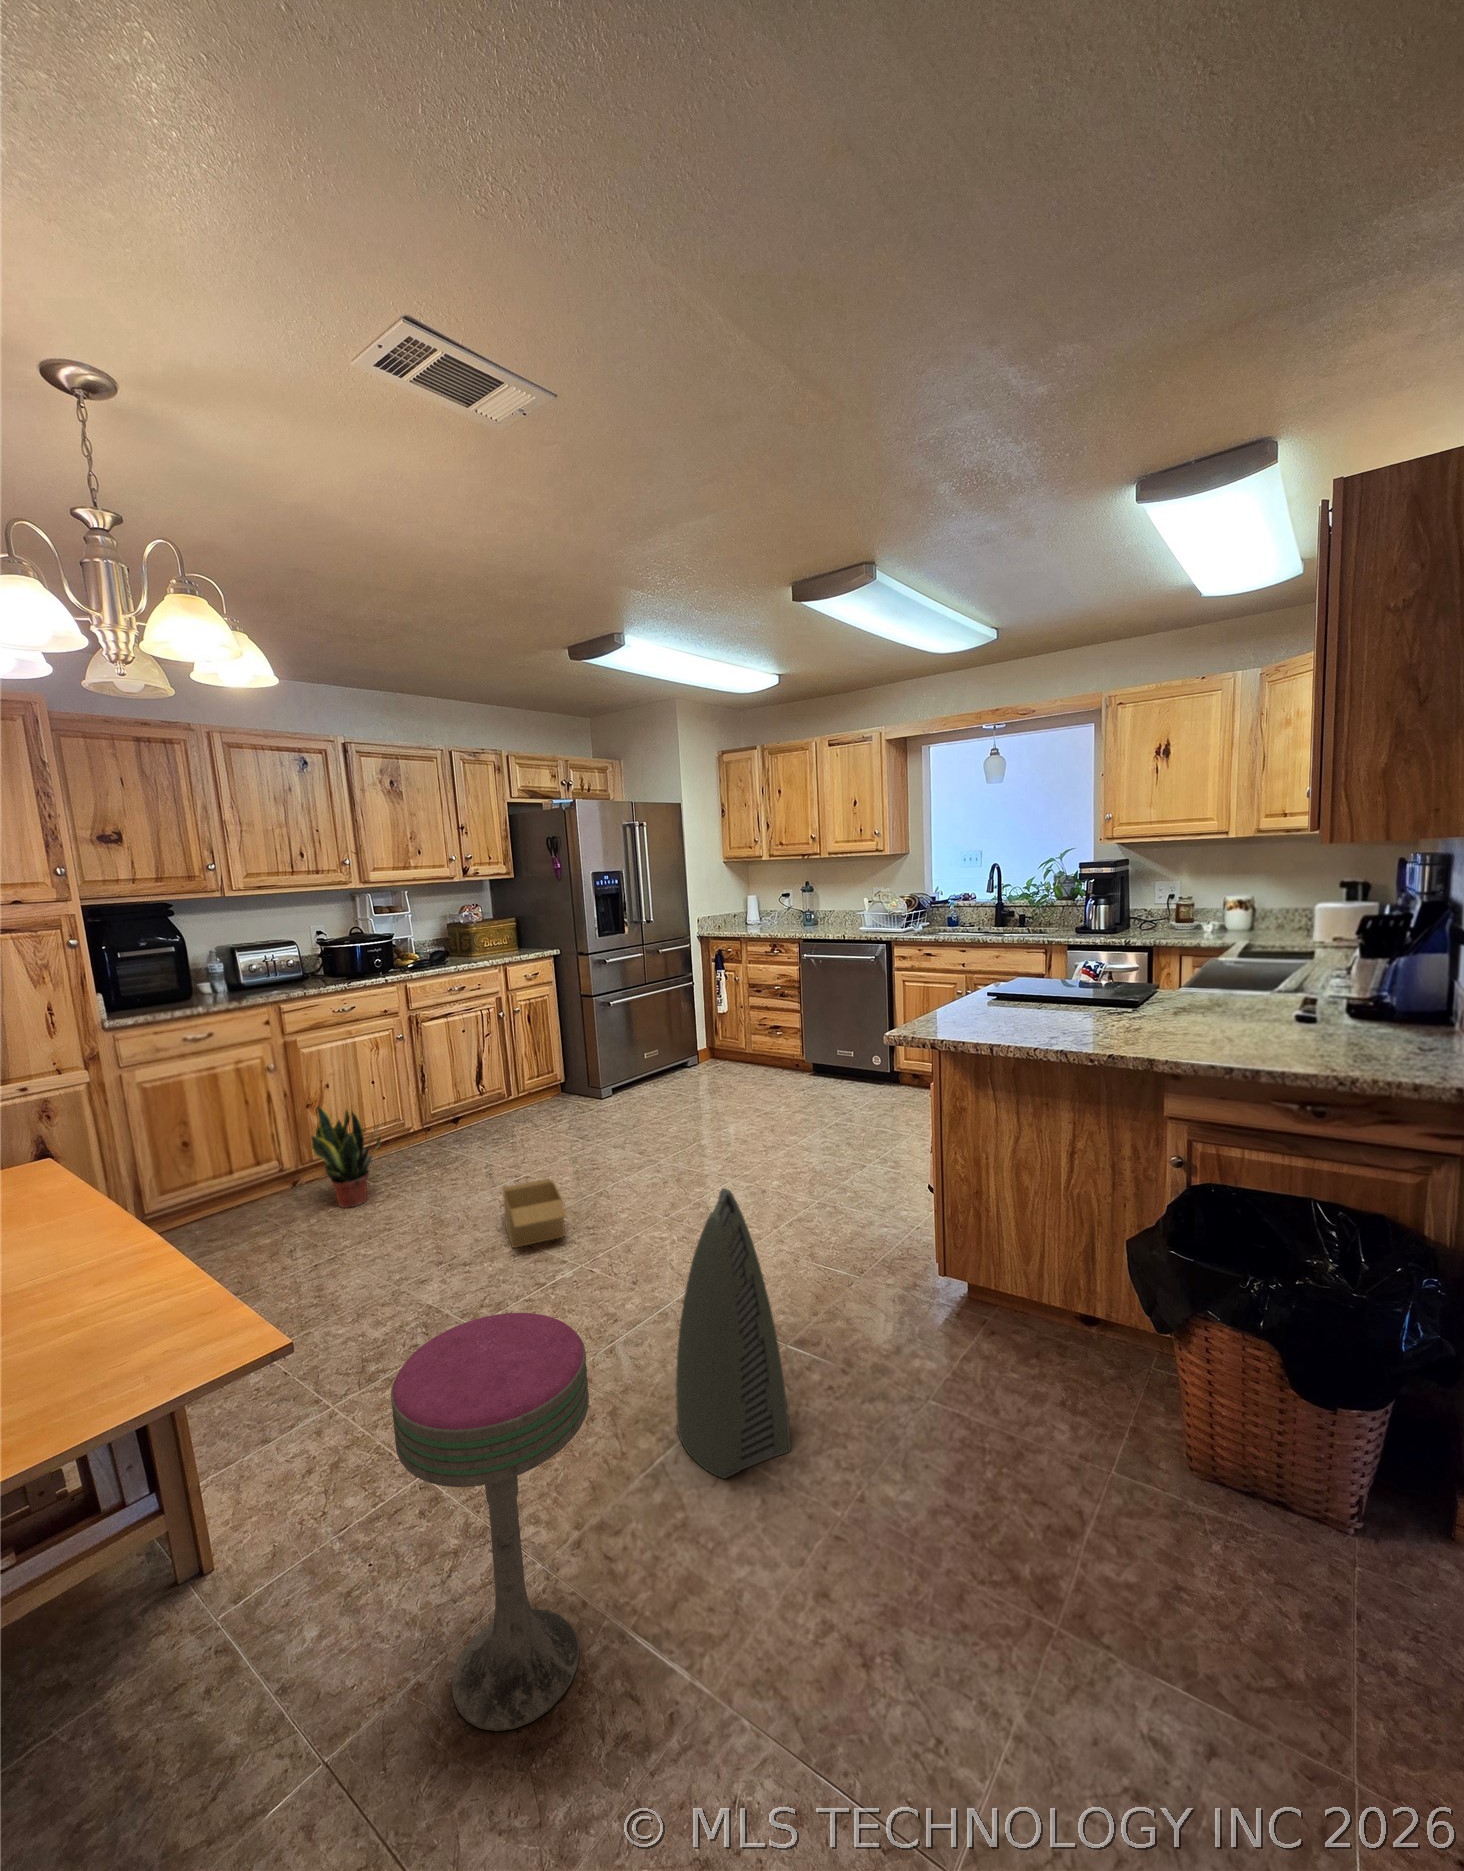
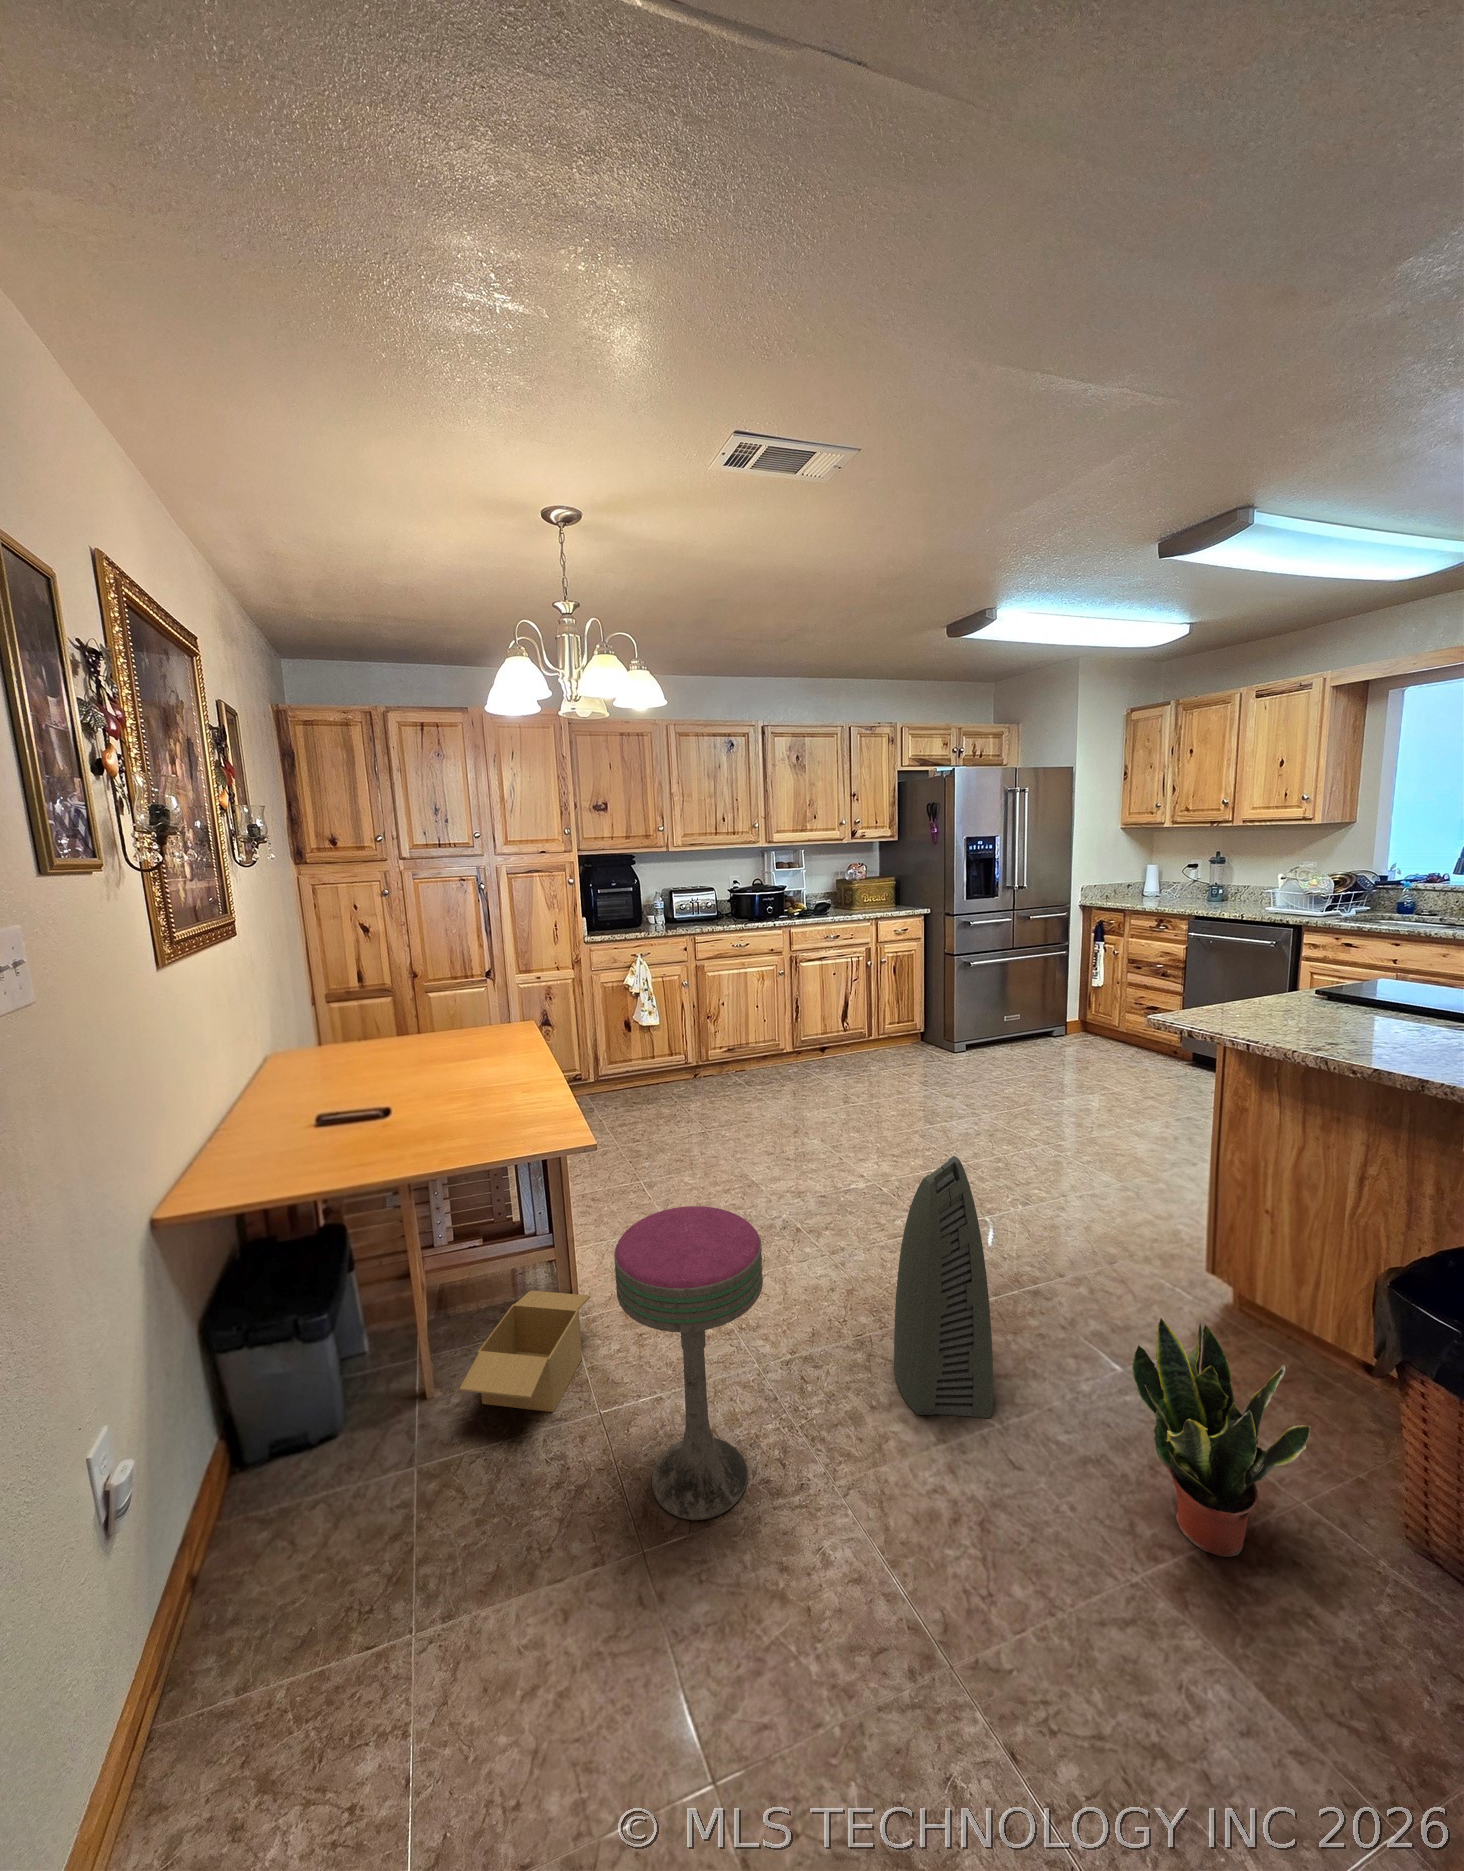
potted plant: present [311,1106,381,1208] -> present [1132,1318,1311,1557]
cardboard box: present [502,1179,566,1248] -> present [460,1291,591,1412]

